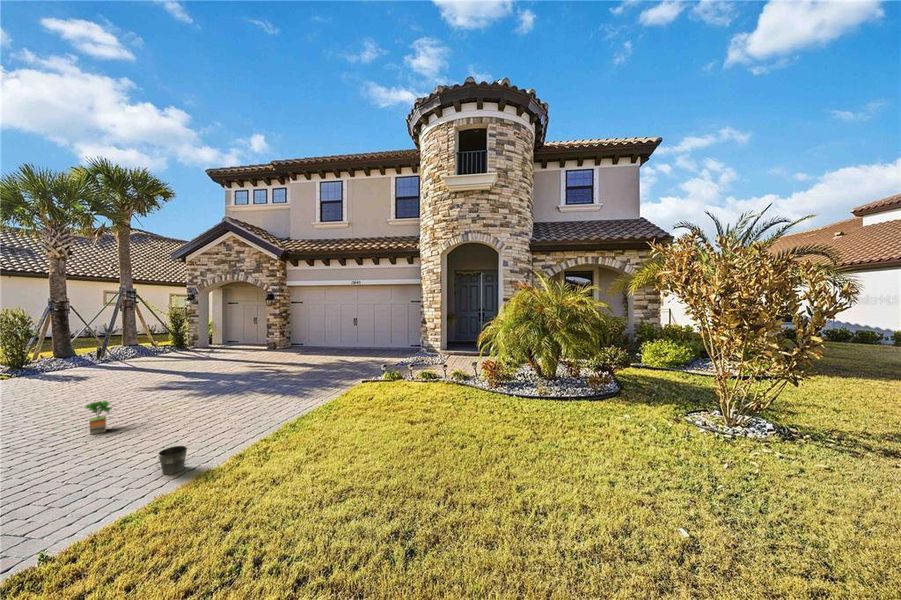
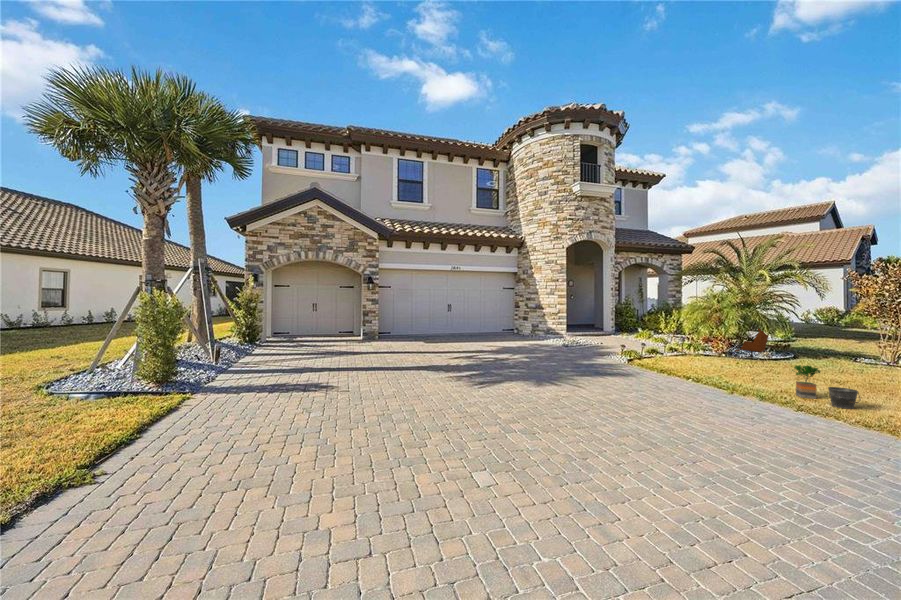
lounge chair: none [504,355,531,398] -> present [729,328,768,358]
potted tree: present [85,401,112,435] -> present [792,365,820,399]

